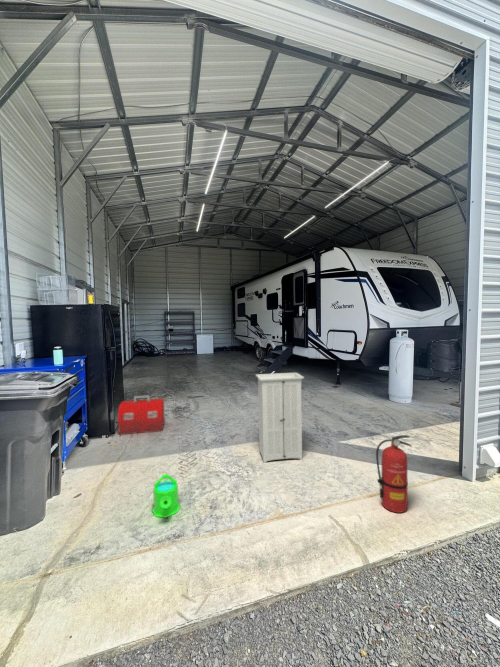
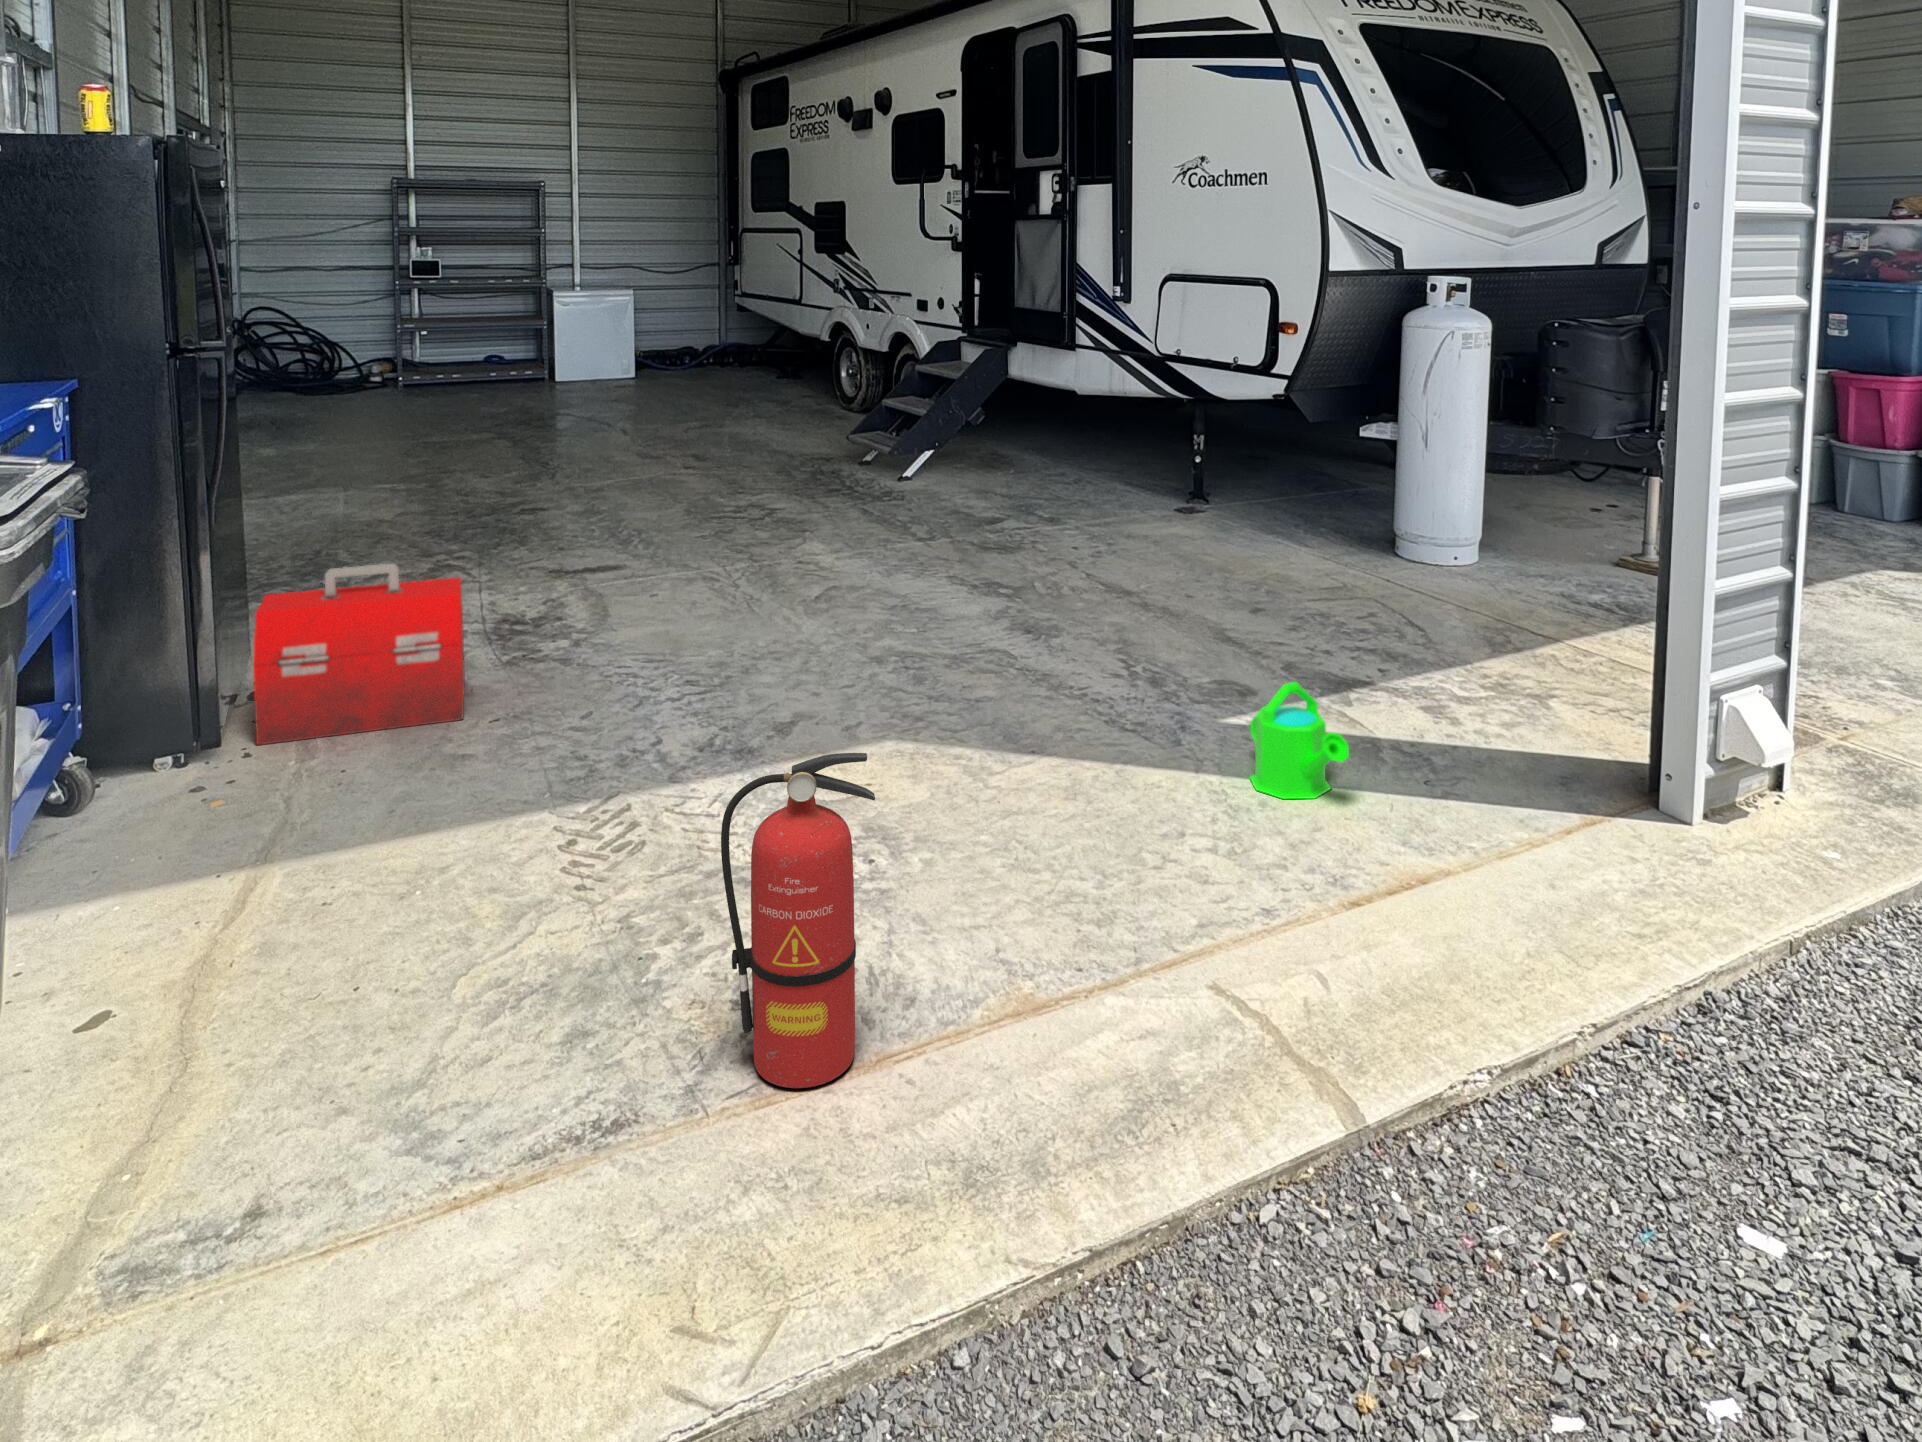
storage cabinet: present [256,372,304,463] -> none [899,446,1100,820]
fire extinguisher: present [376,435,411,513] -> present [721,753,875,1088]
watering can: present [152,474,180,517] -> present [1250,682,1349,799]

